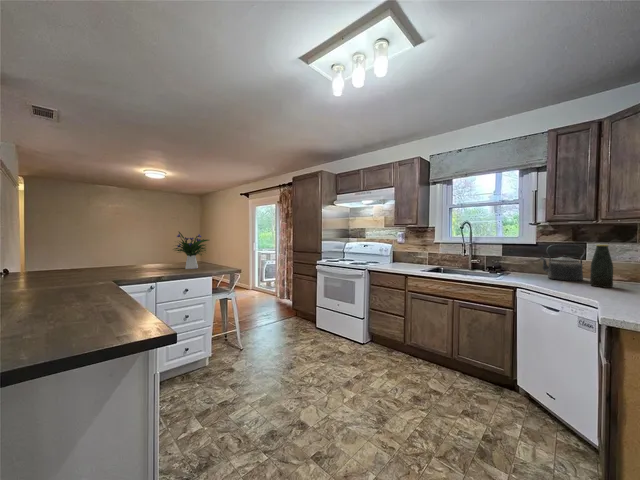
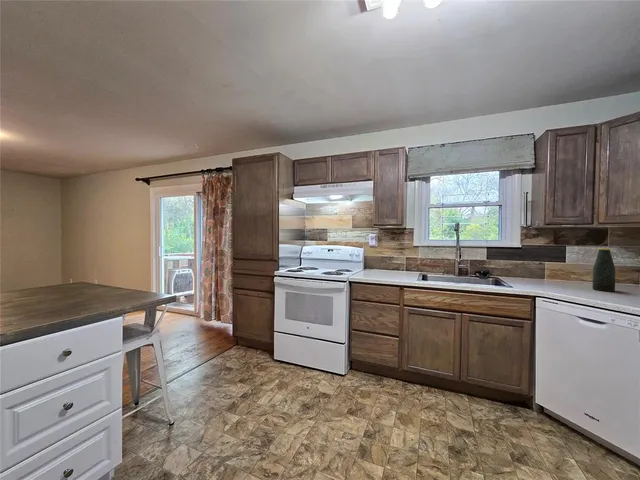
flower arrangement: present [175,232,209,269] -> none [20,230,109,301]
kettle: present [540,244,585,281] -> none [532,247,572,285]

